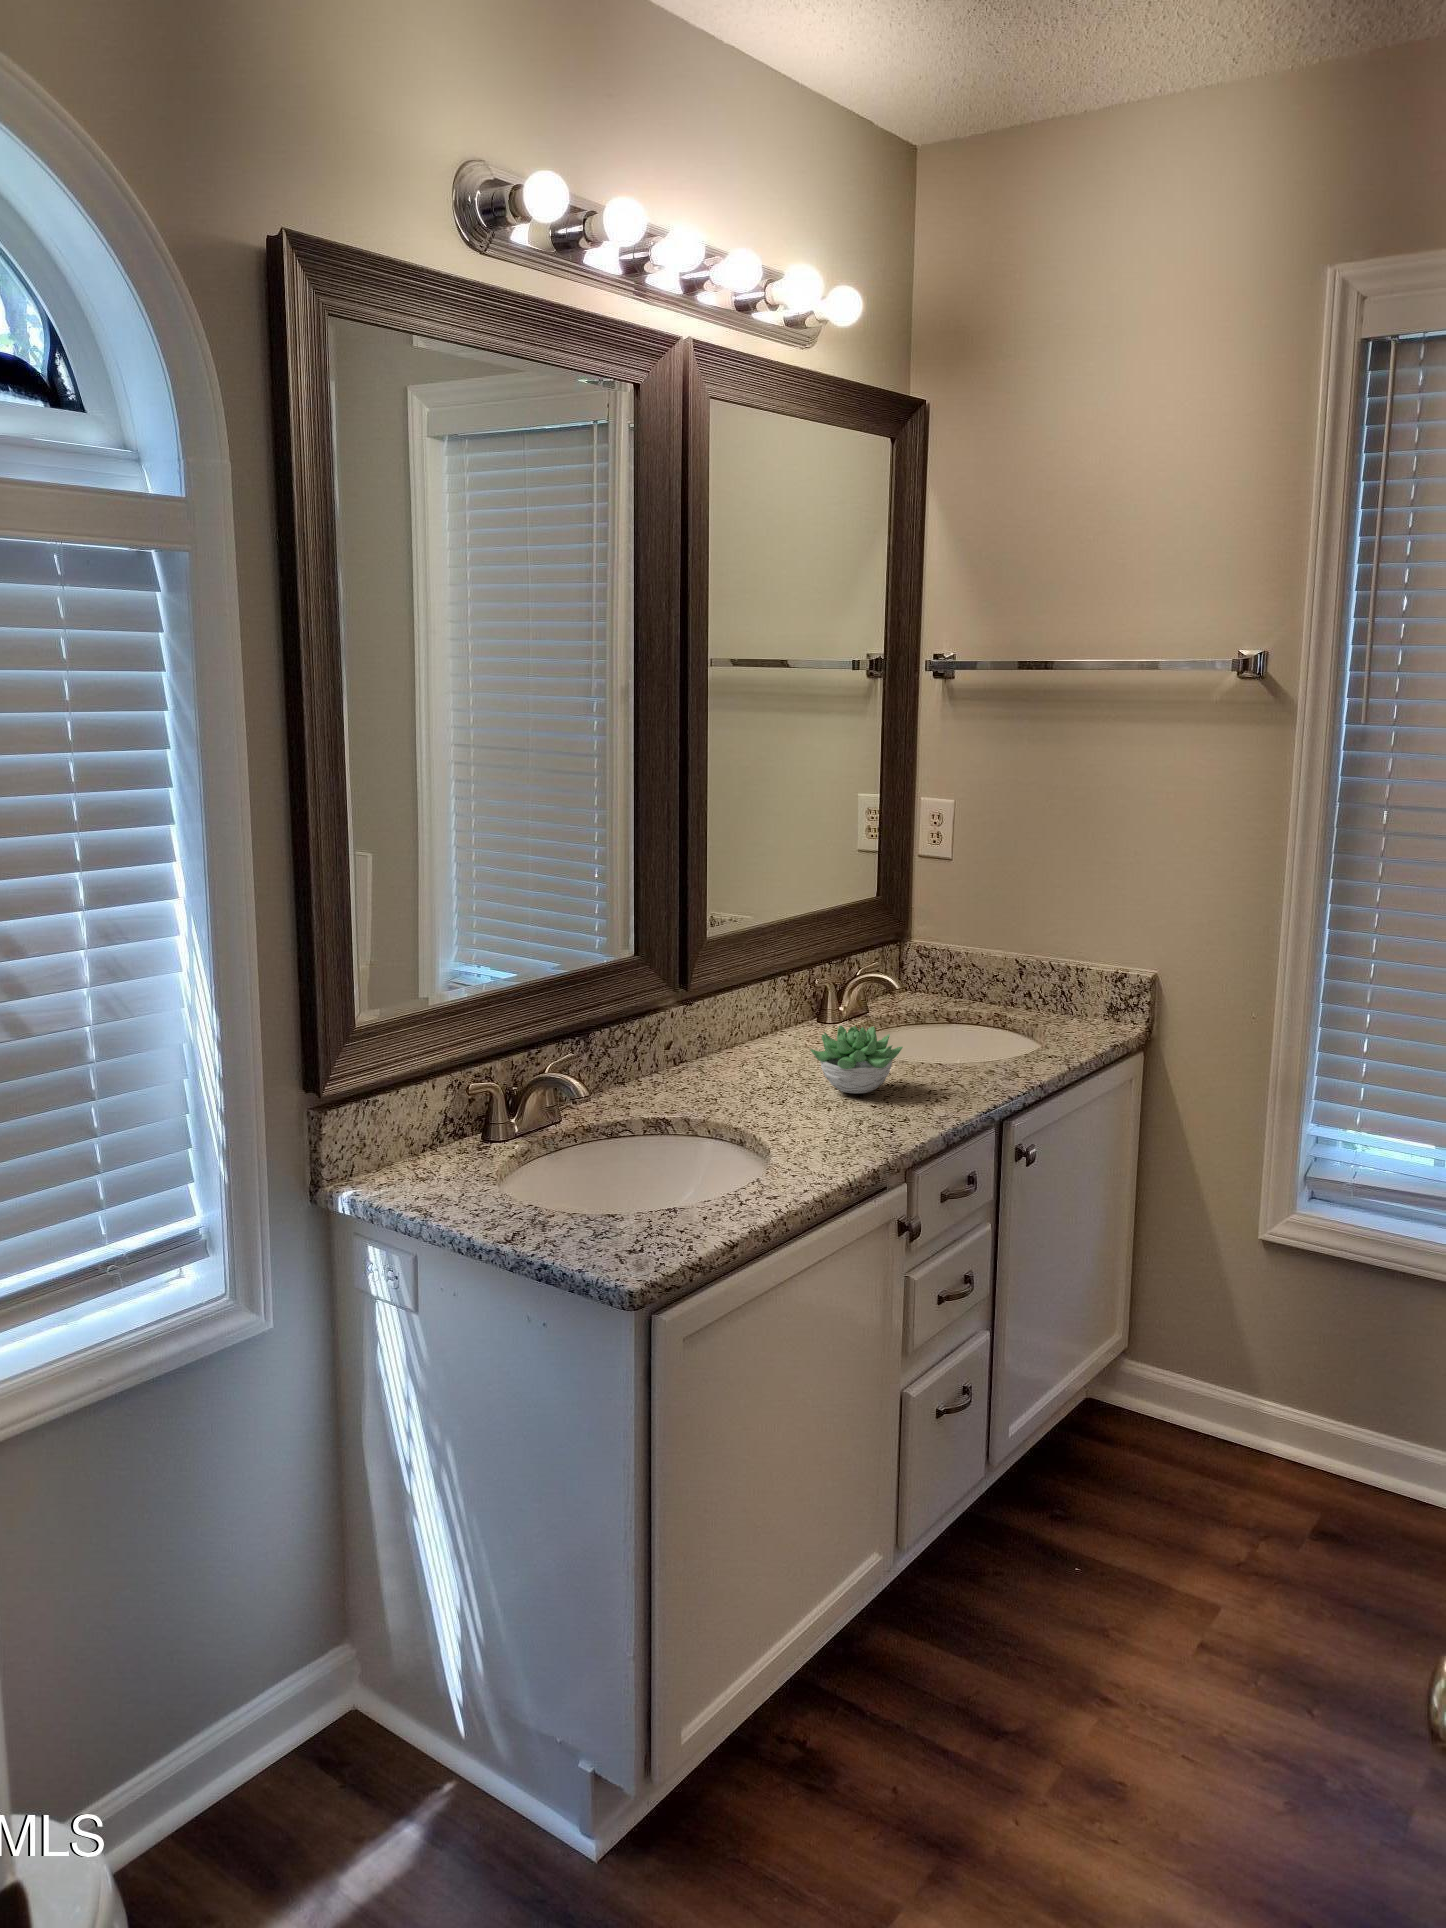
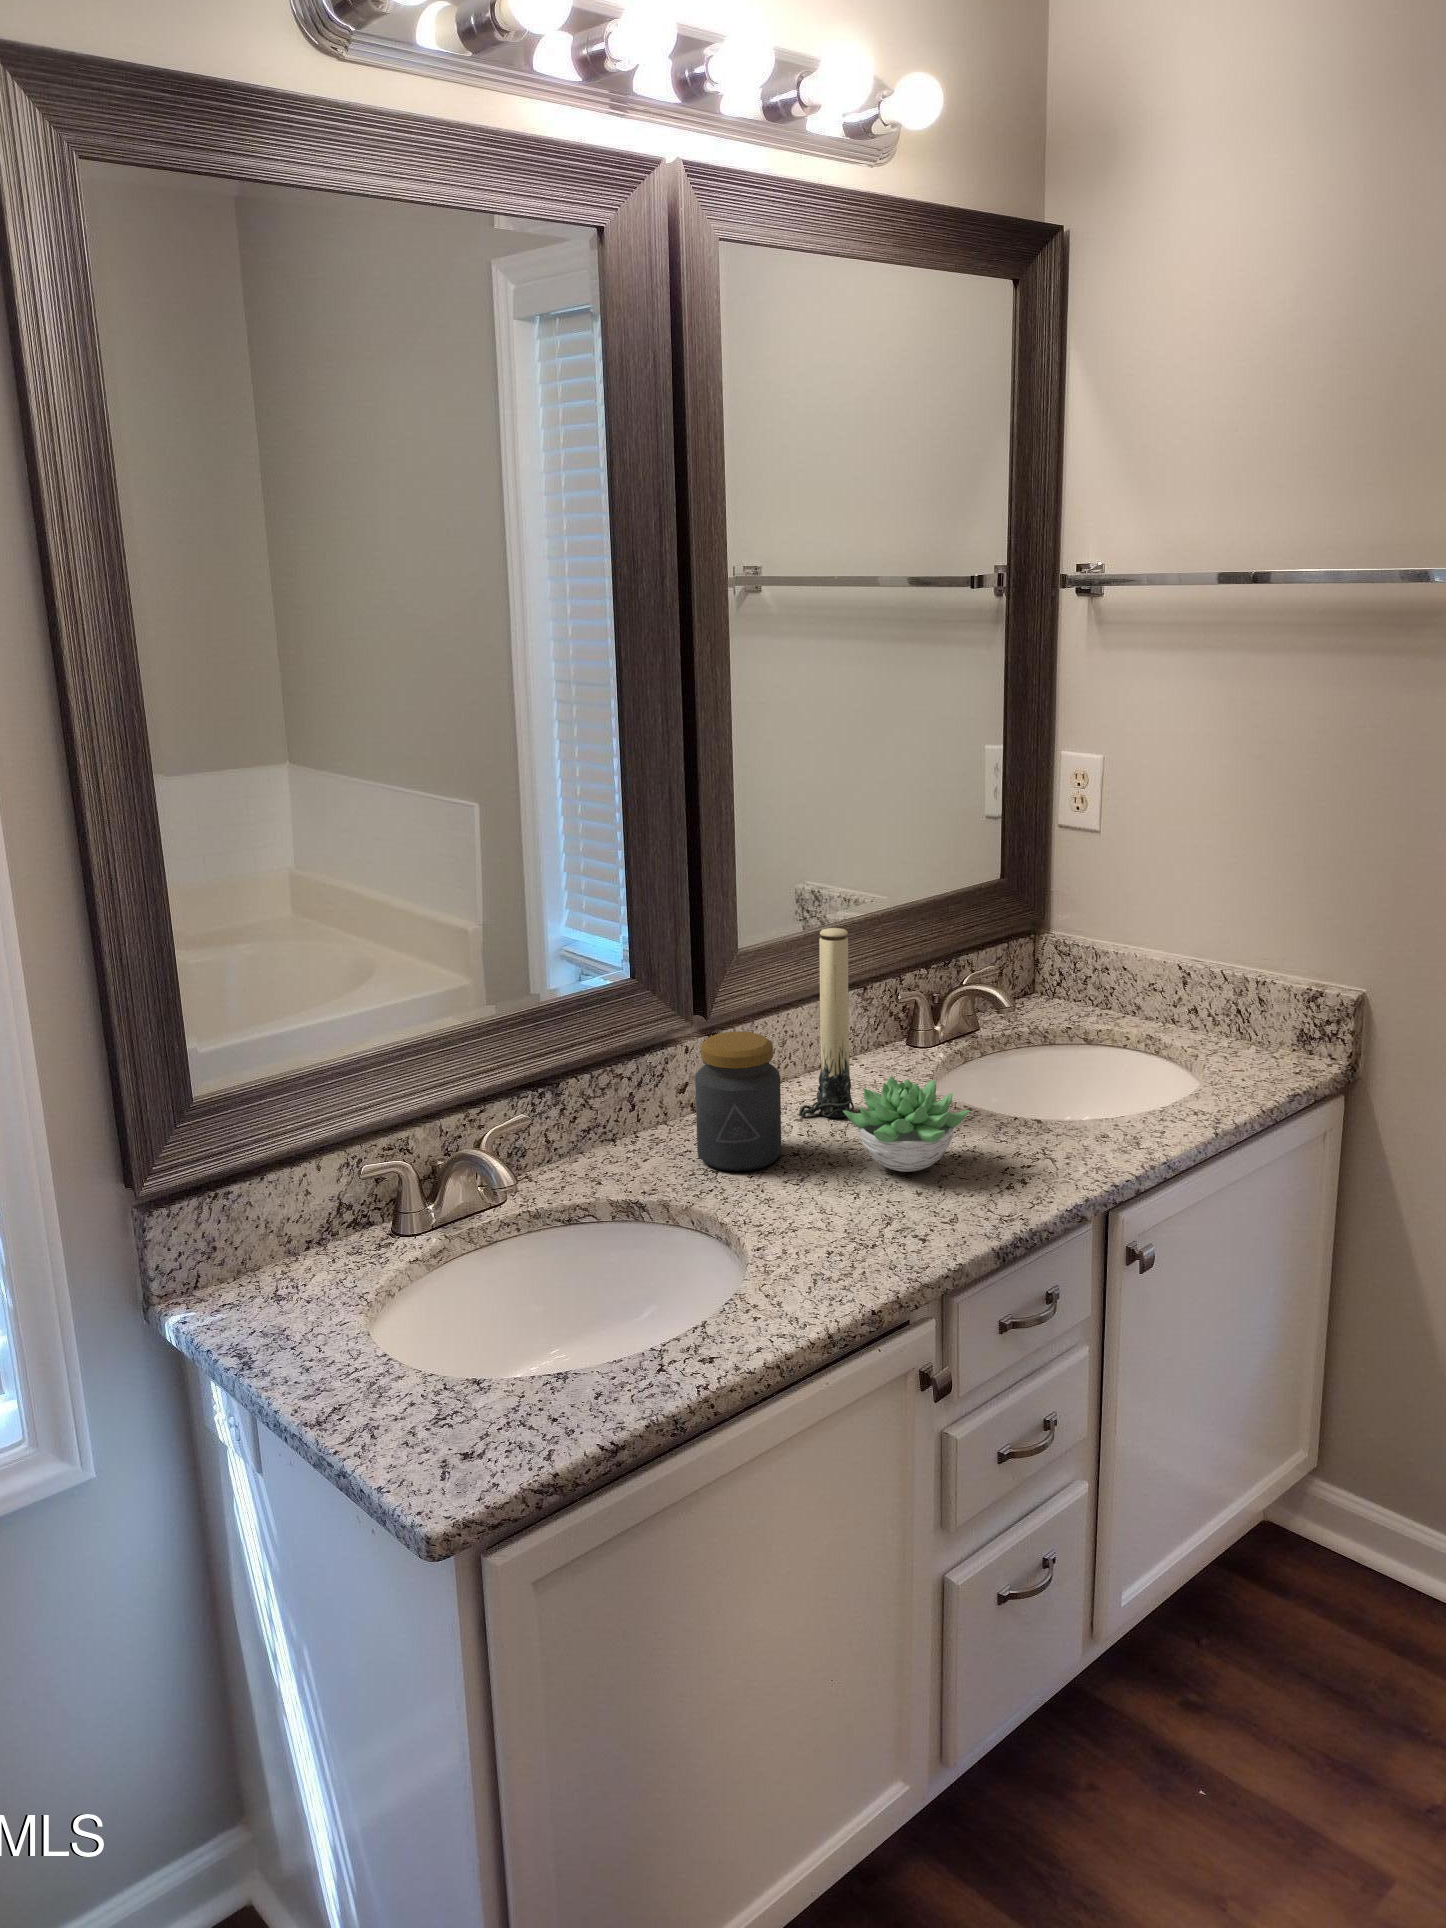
candle: none [758,918,800,1067] -> present [799,928,854,1118]
jar: none [694,993,760,1099] -> present [695,1031,781,1171]

